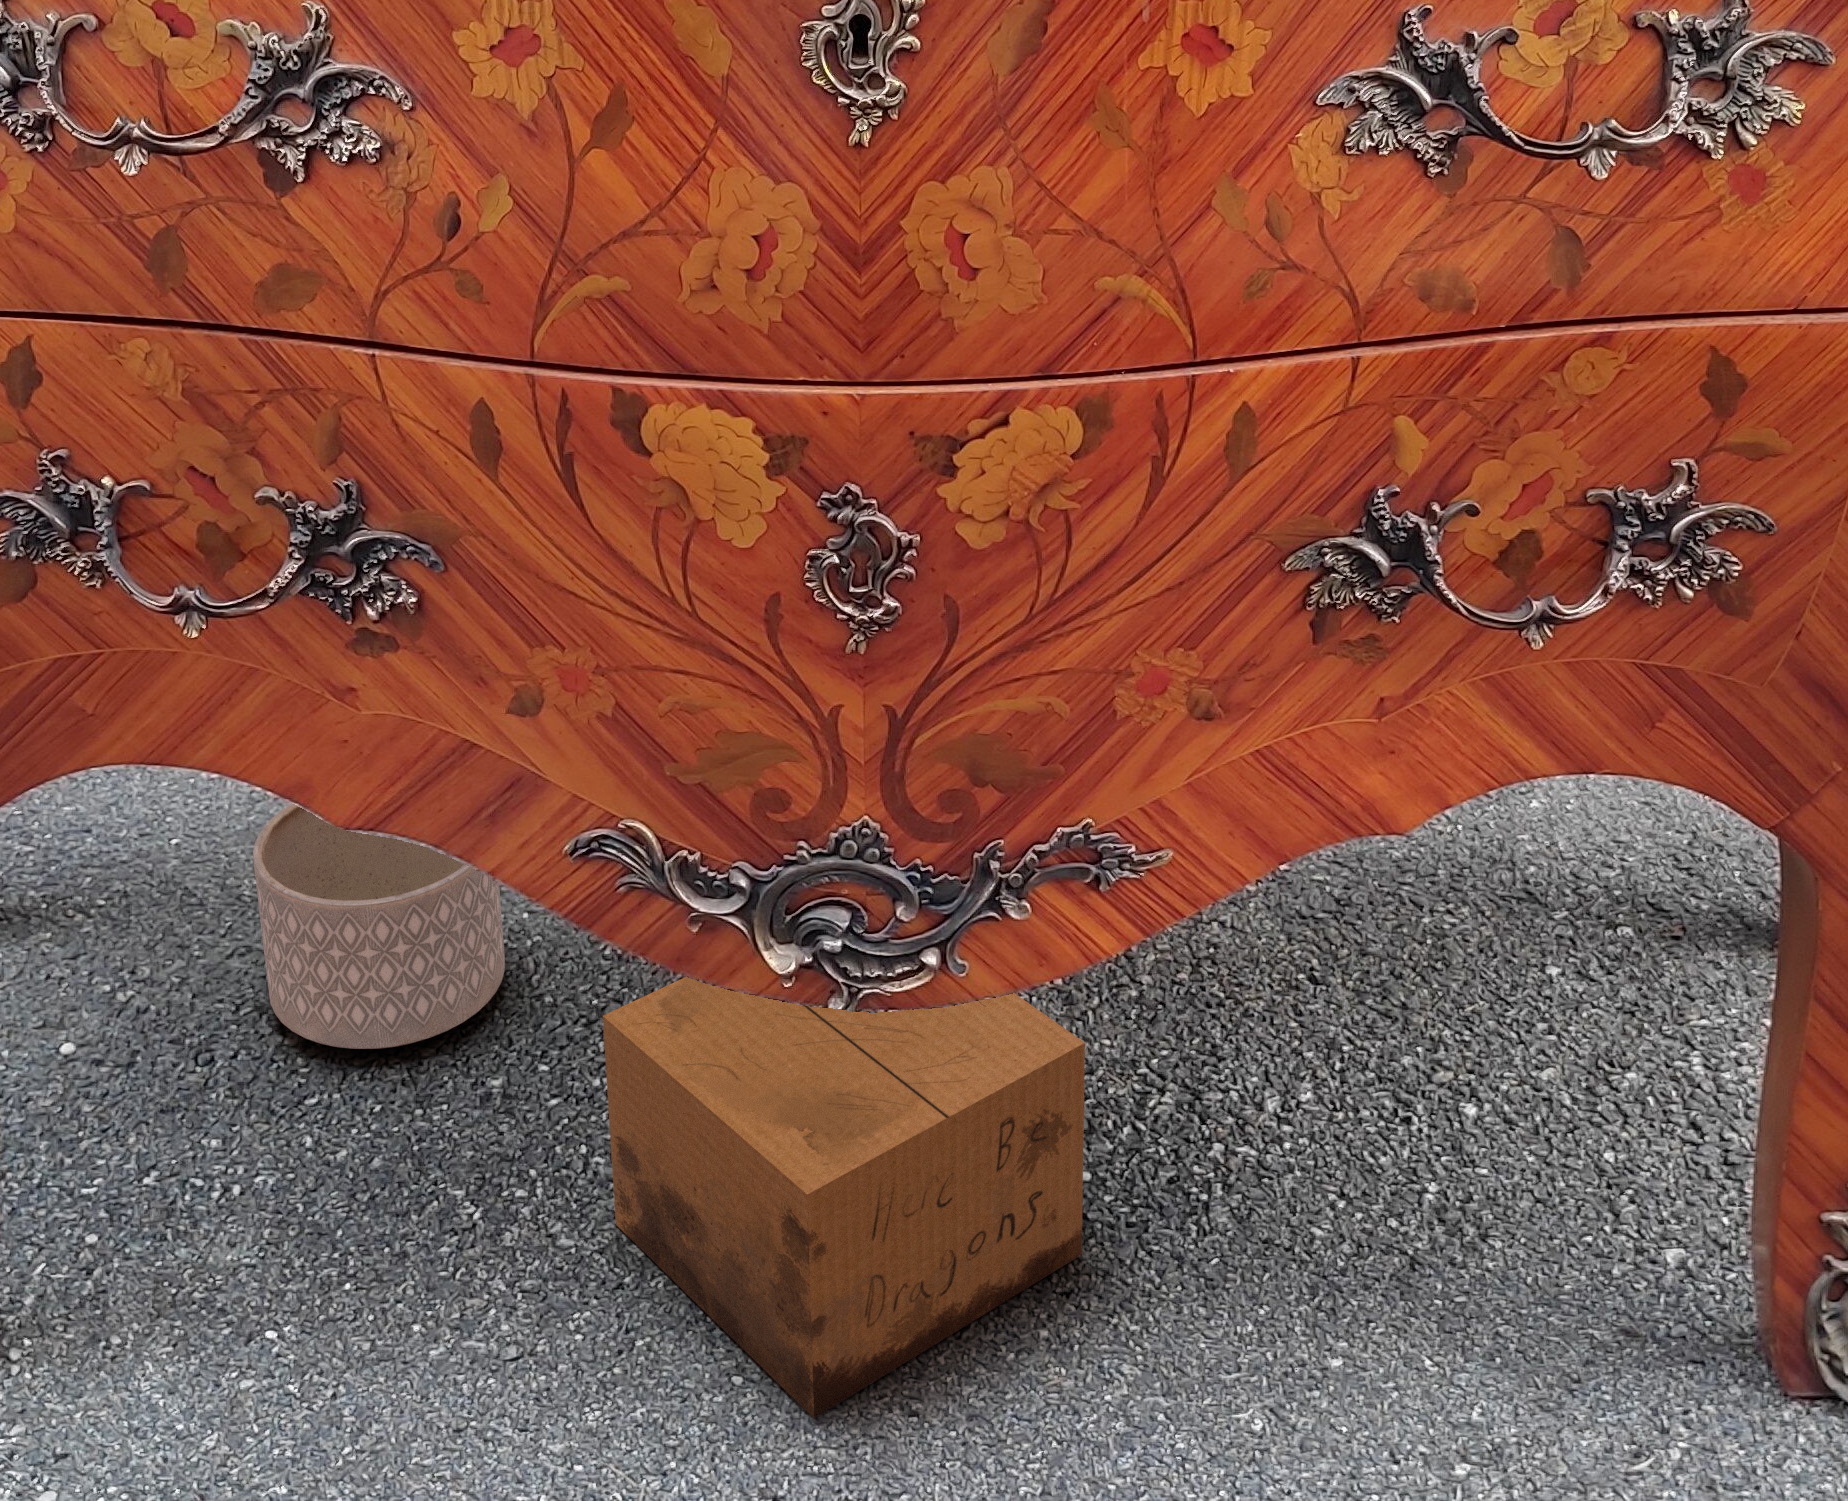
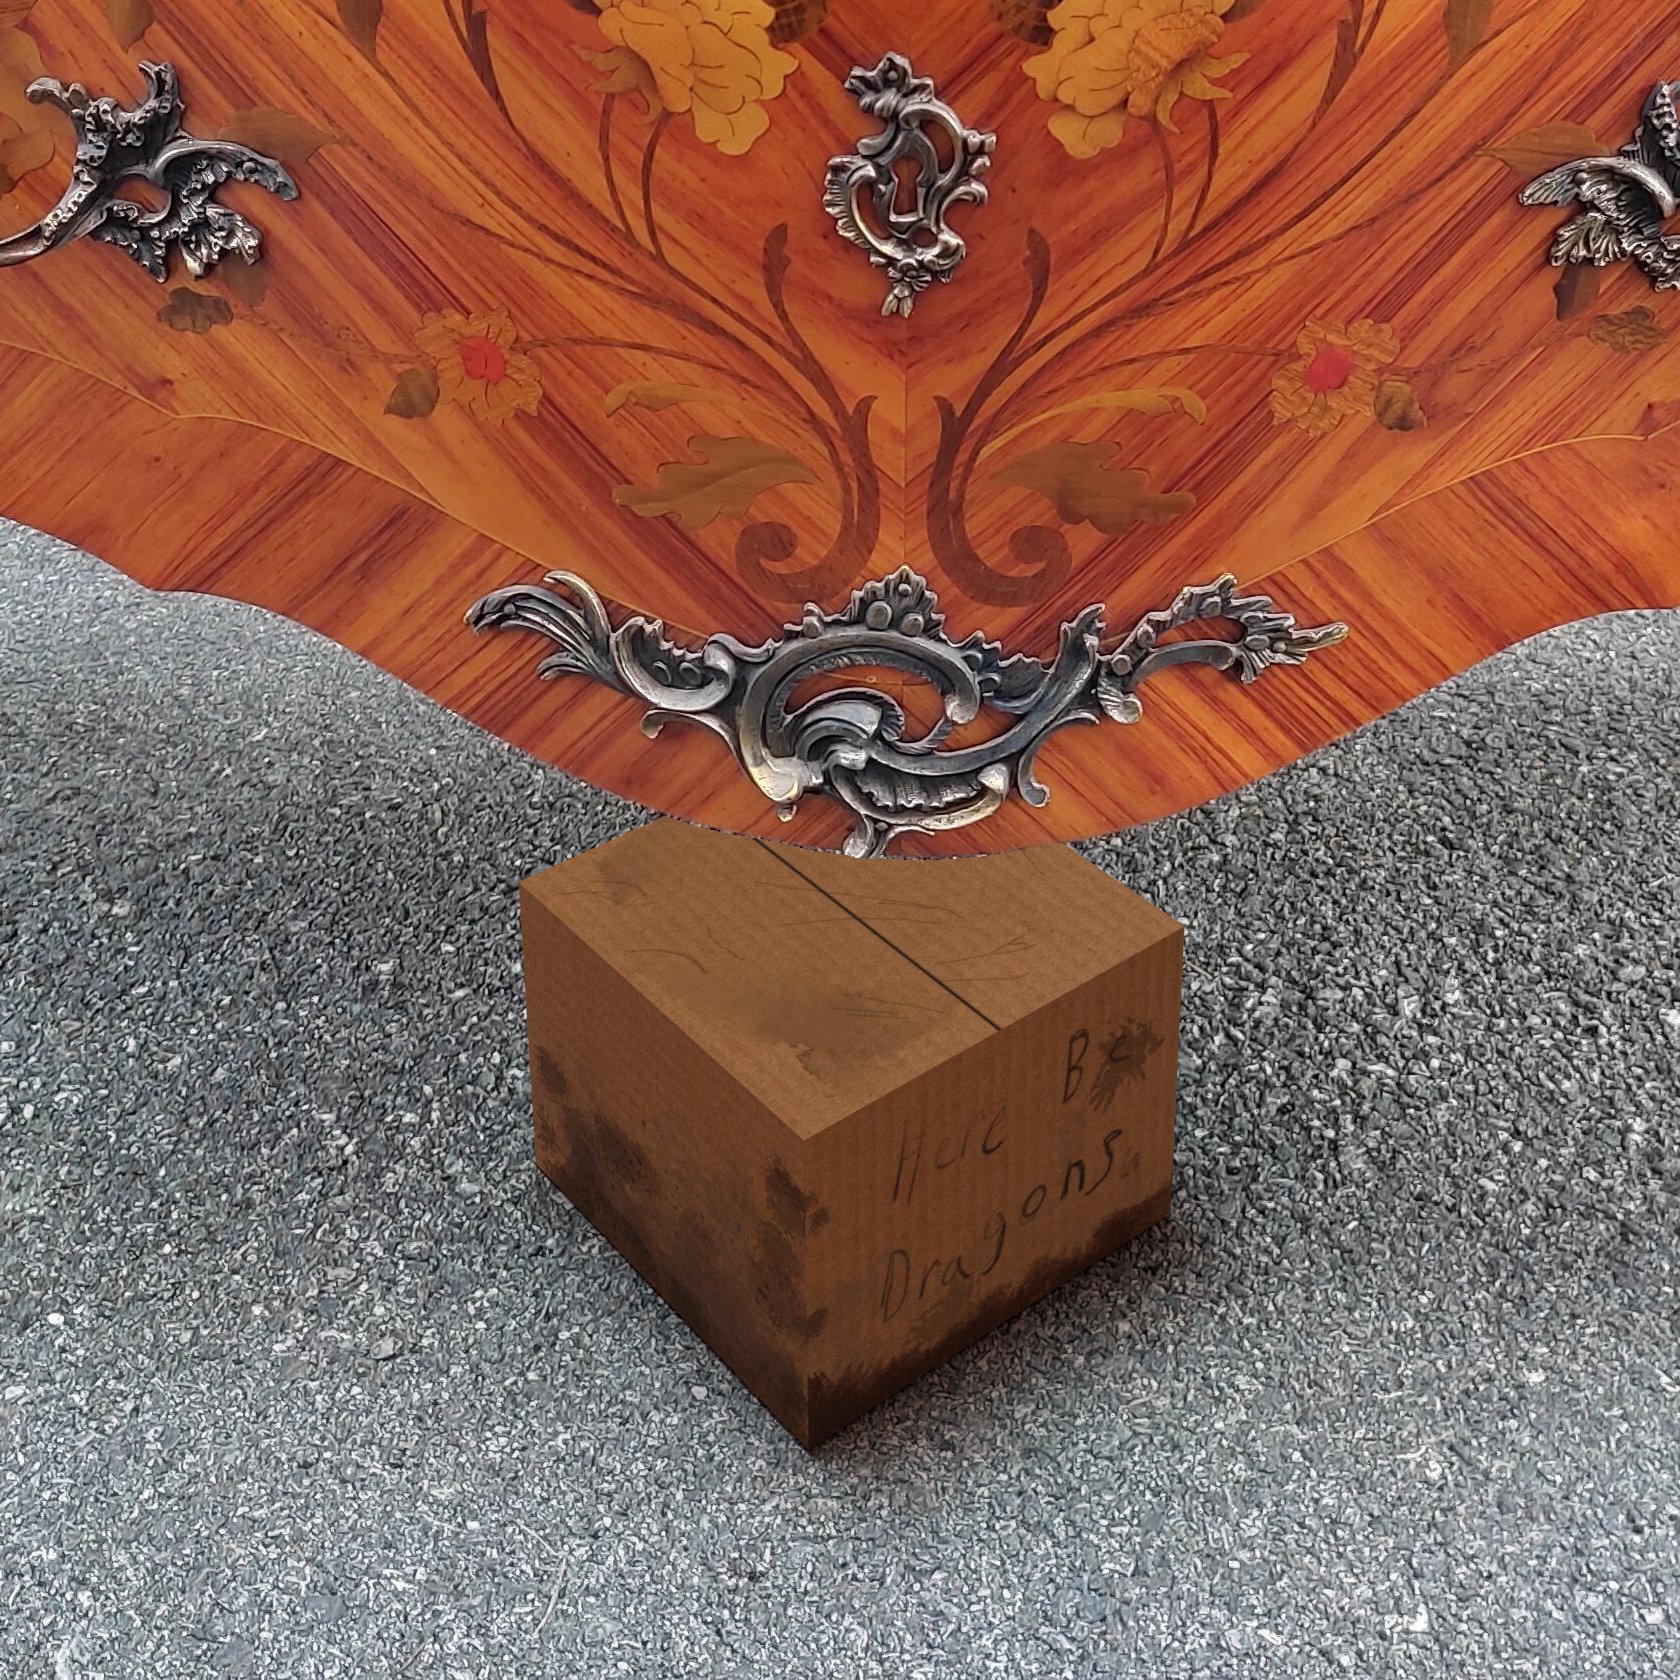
planter: present [253,803,505,1049] -> none [67,569,399,921]

